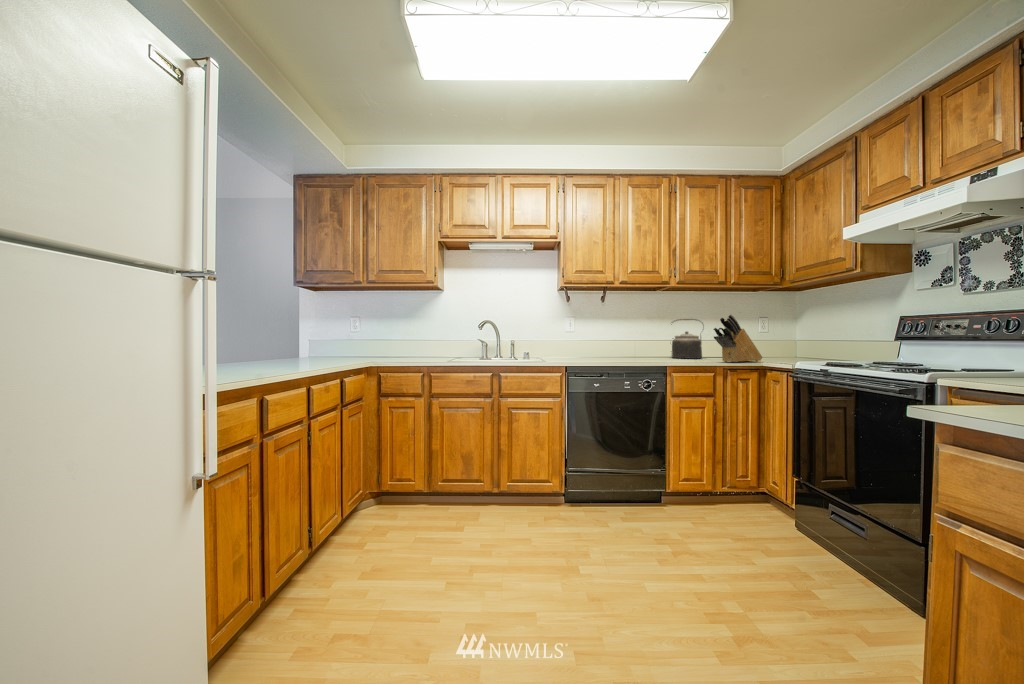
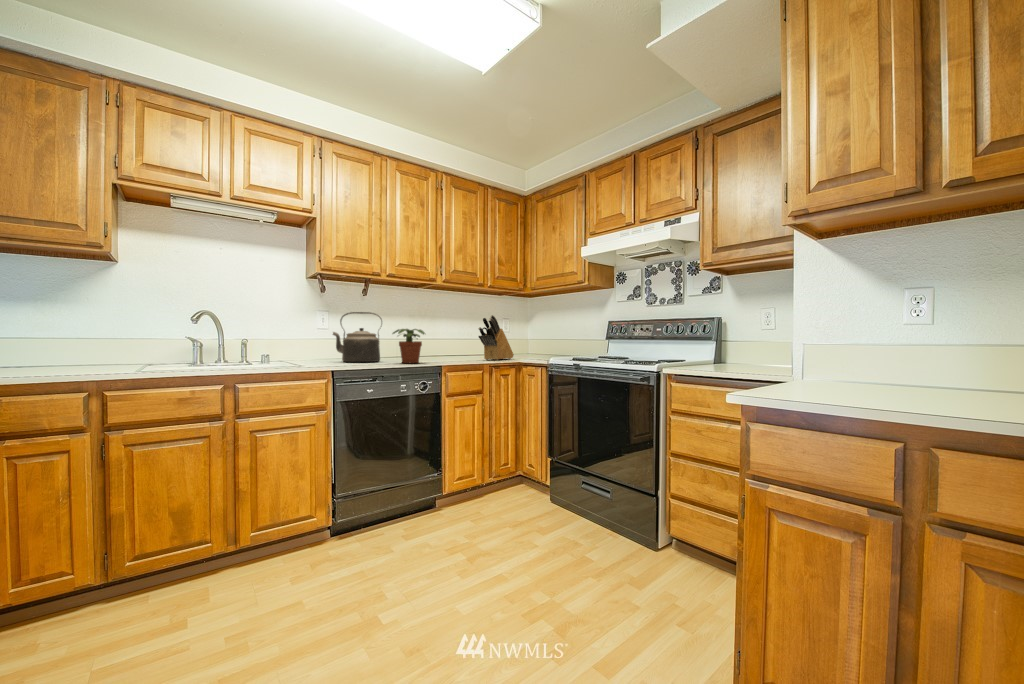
kettle: present [671,319,704,359] -> present [333,312,382,362]
potted plant: none [619,331,650,363] -> present [393,329,425,363]

